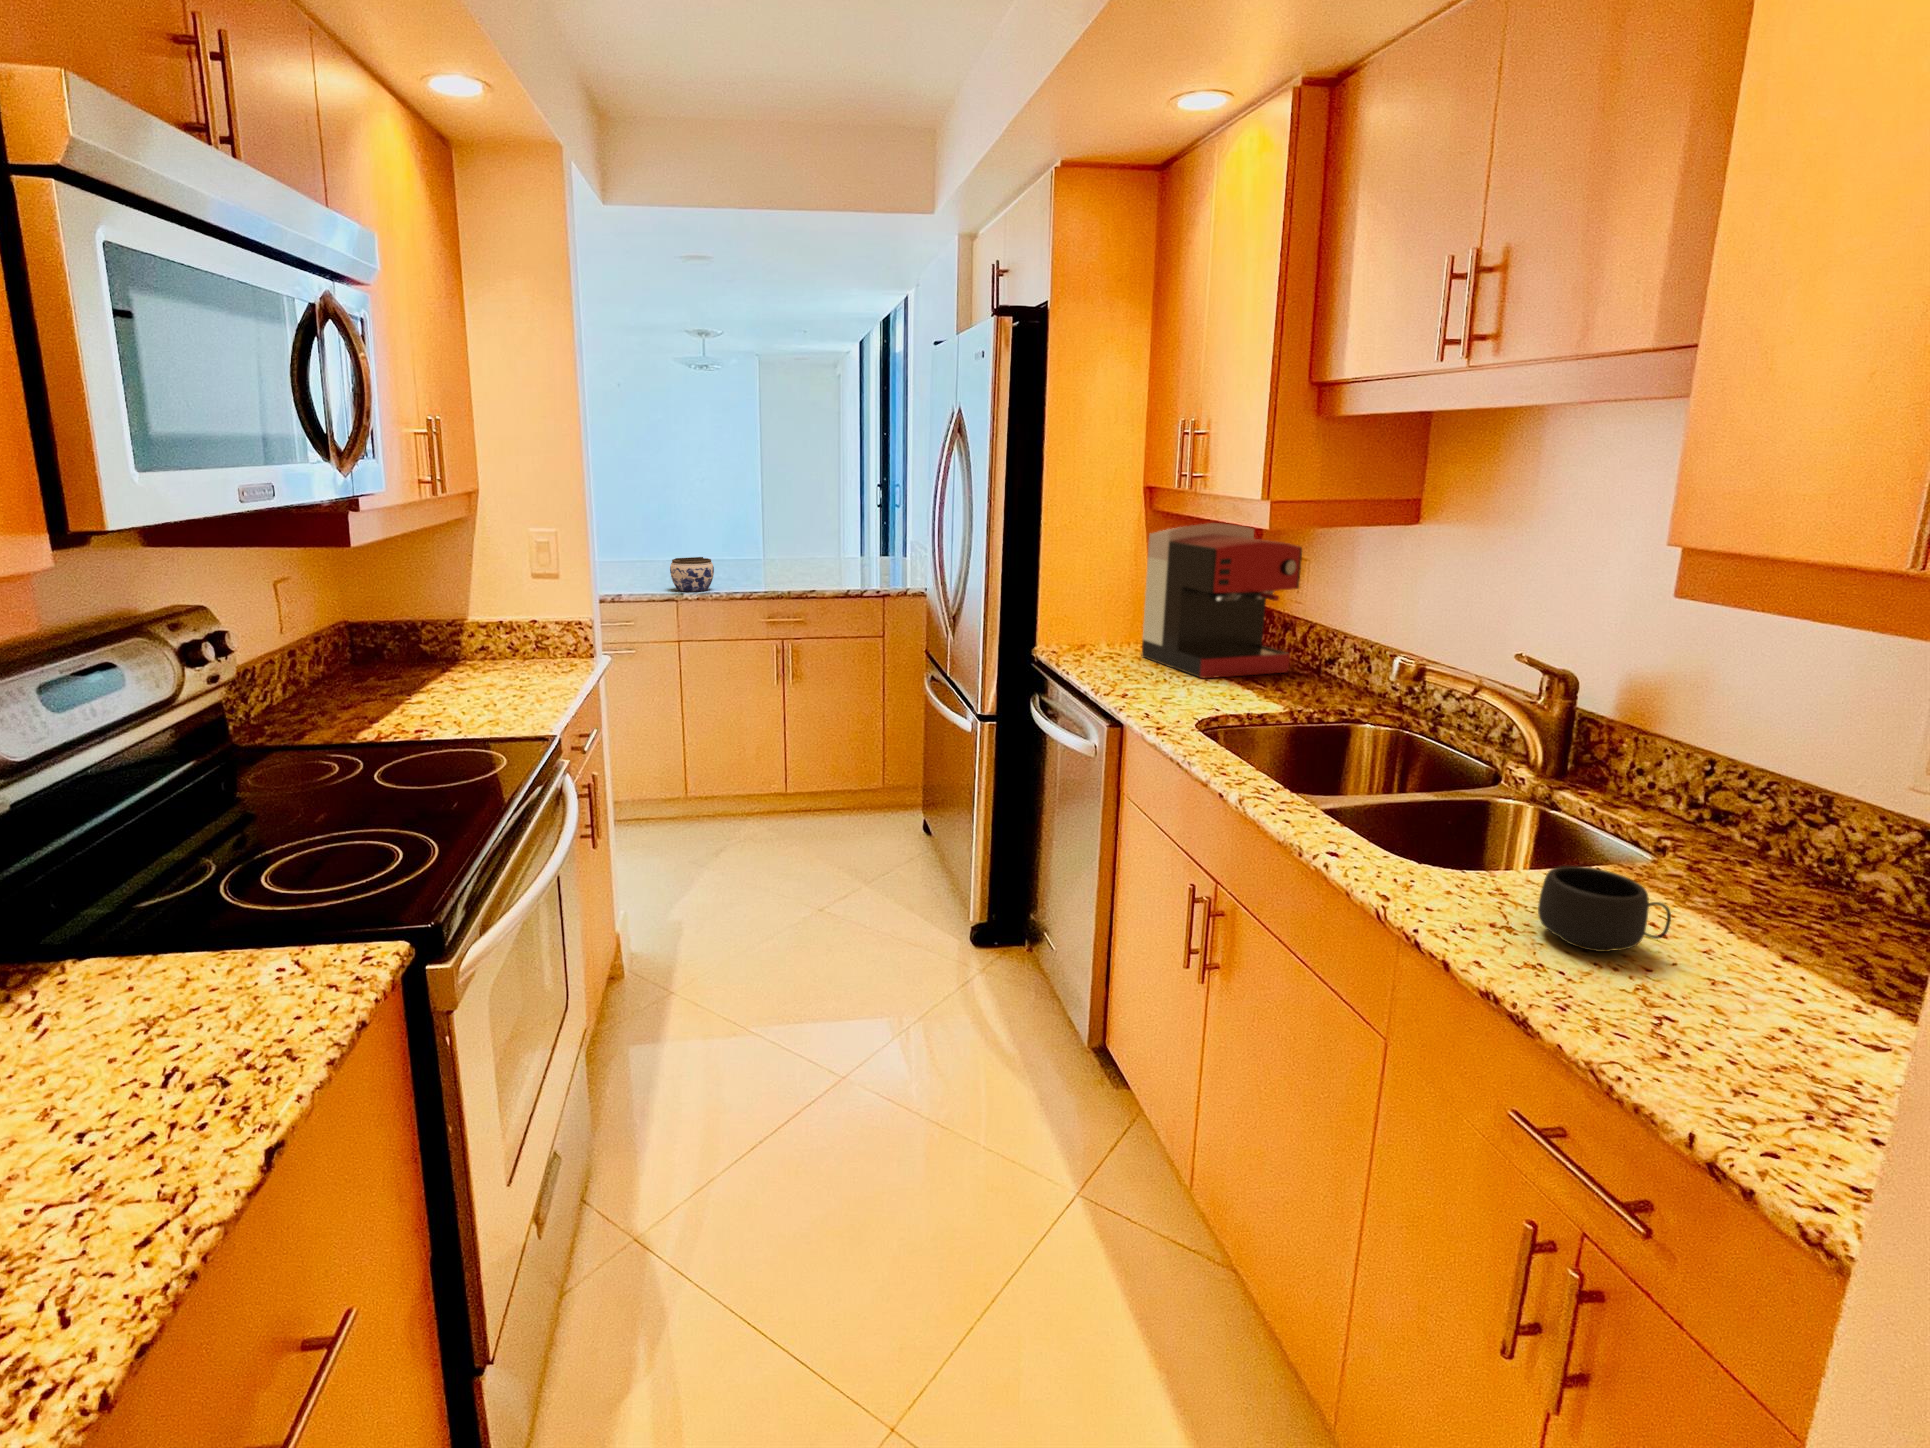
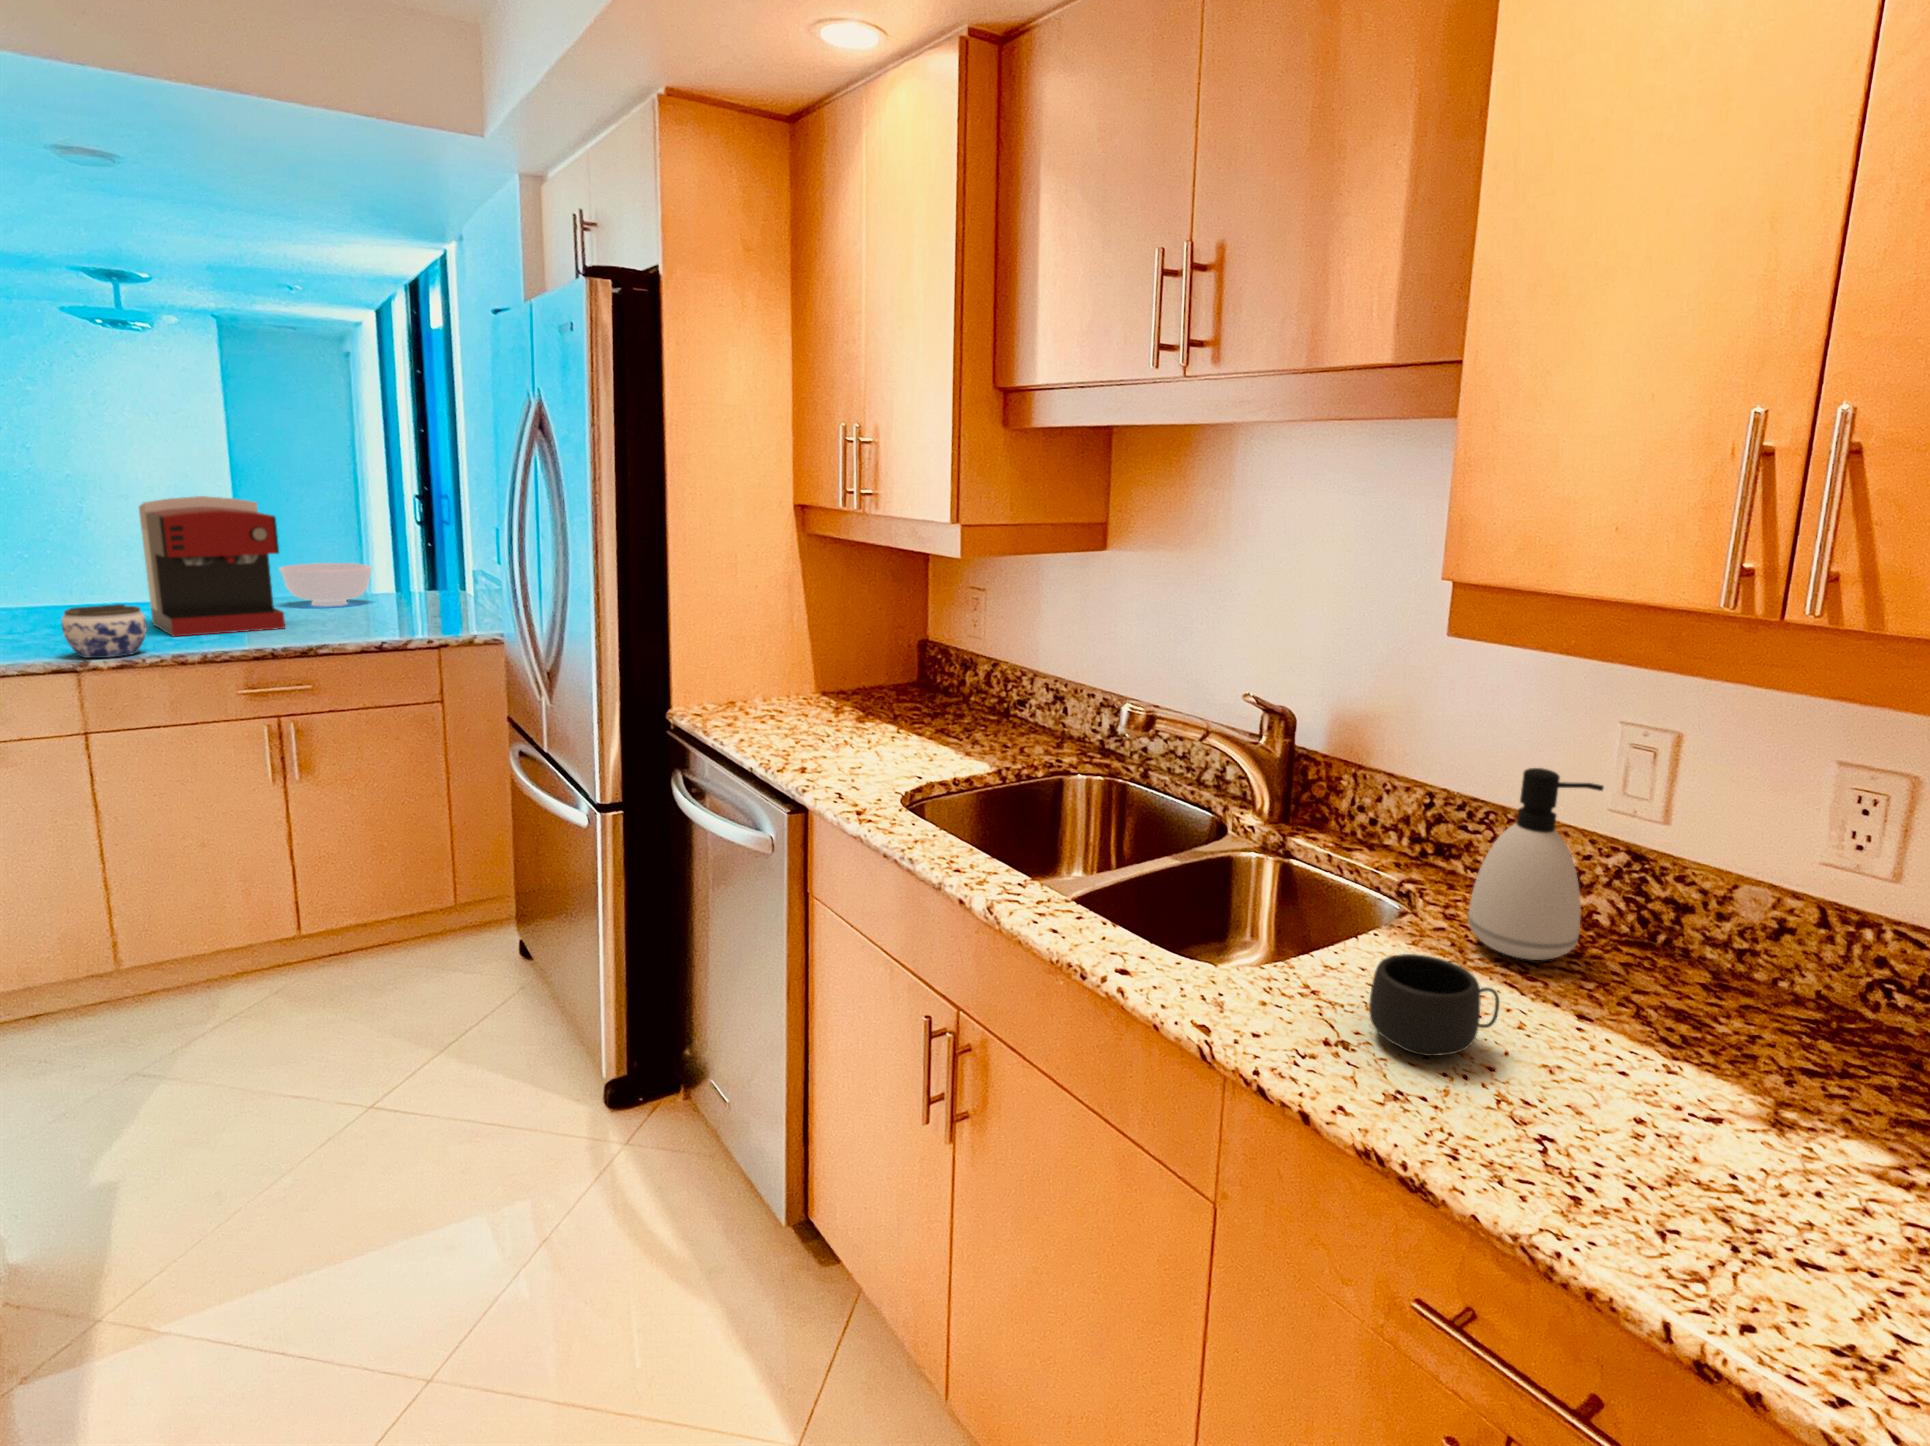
coffee maker: present [1141,523,1302,678] -> present [139,496,285,637]
bowl: none [790,535,847,566] -> present [279,563,372,606]
soap dispenser: none [1699,728,1864,912] -> present [1468,768,1604,960]

